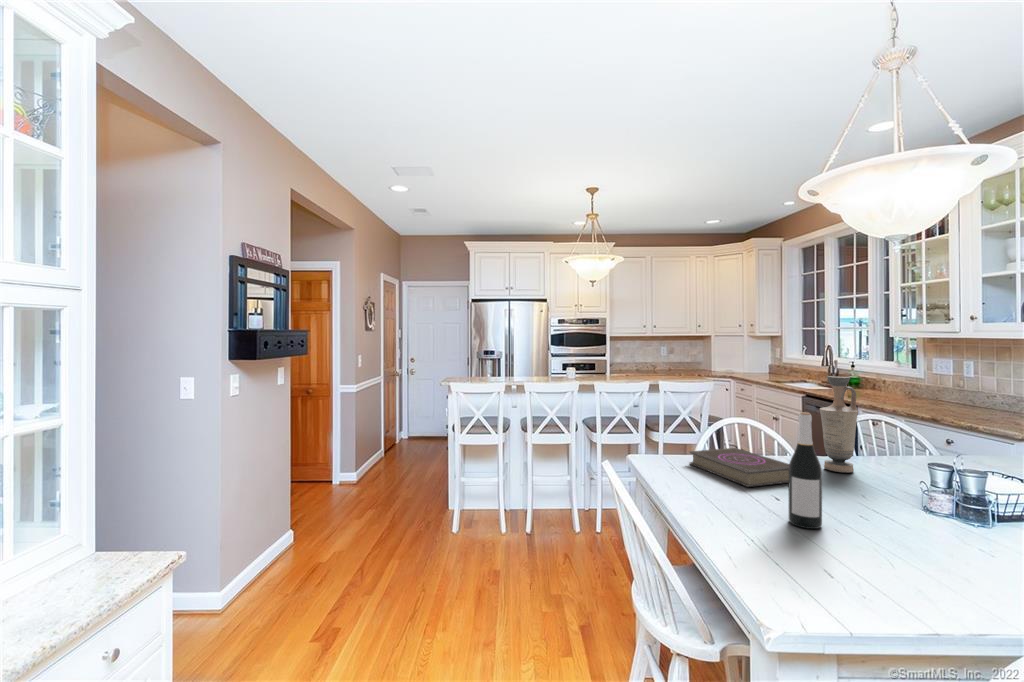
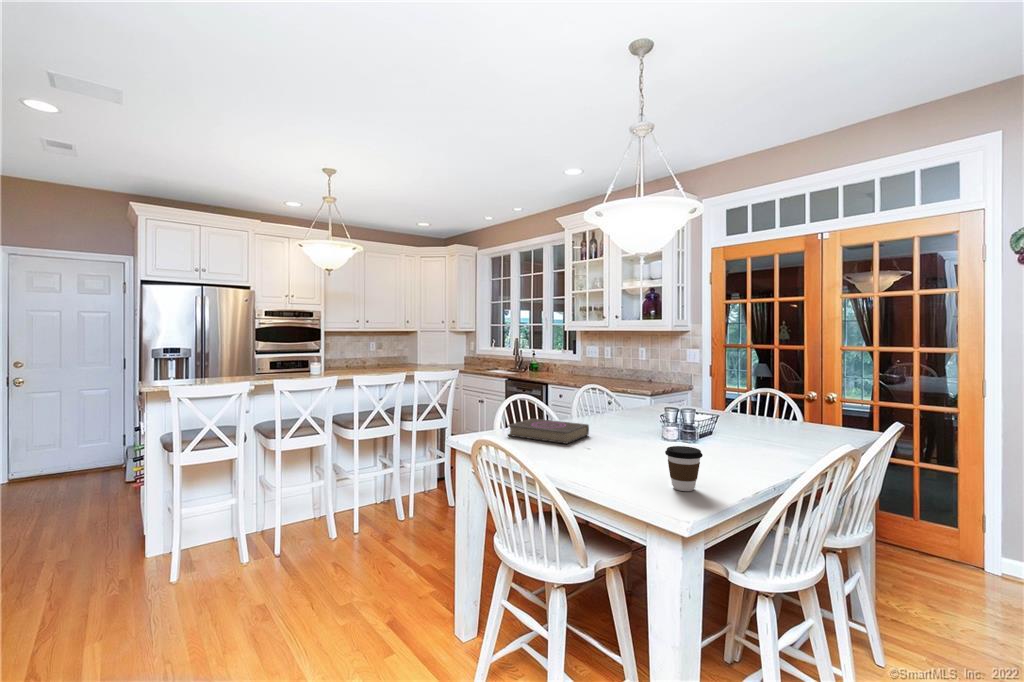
vase: present [820,376,858,473] -> none [586,357,609,426]
wine bottle: present [788,412,822,529] -> none [615,379,636,461]
coffee cup: none [799,522,864,599] -> present [665,446,703,491]

